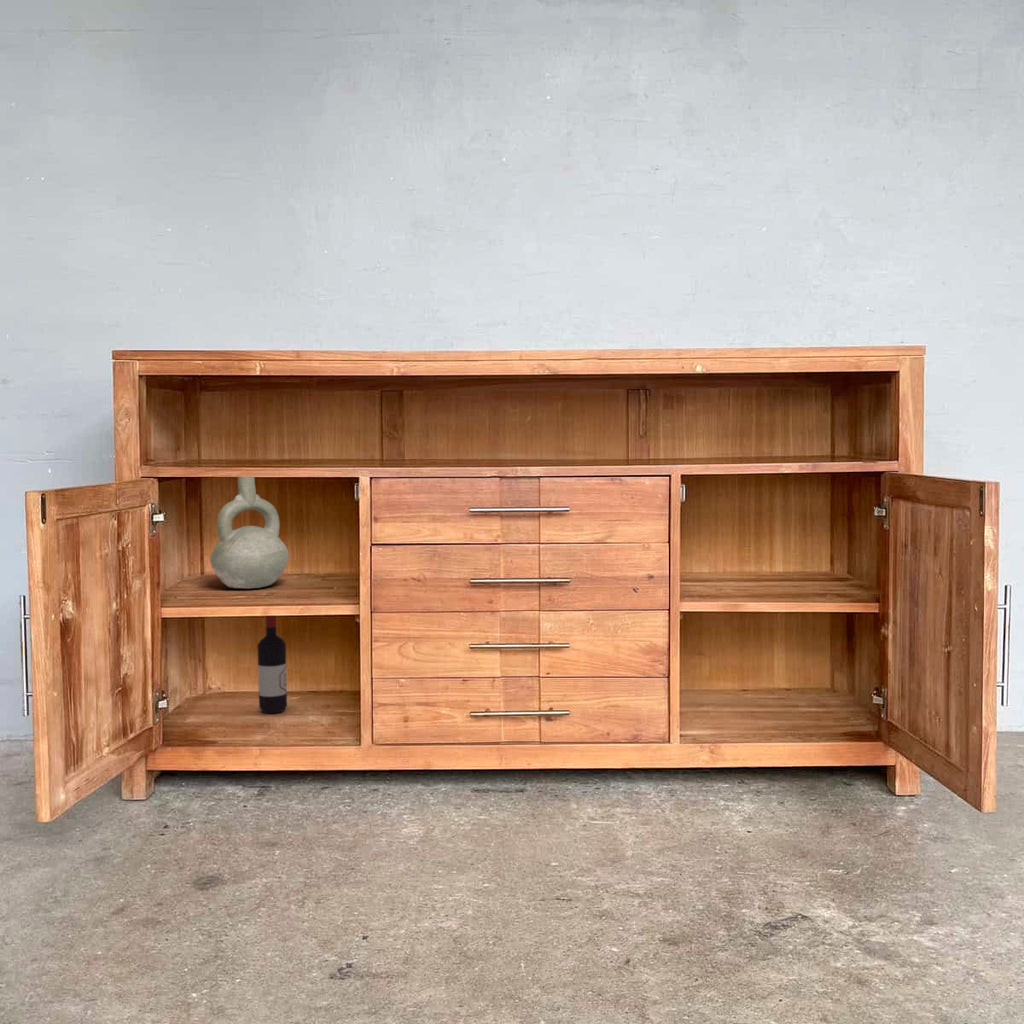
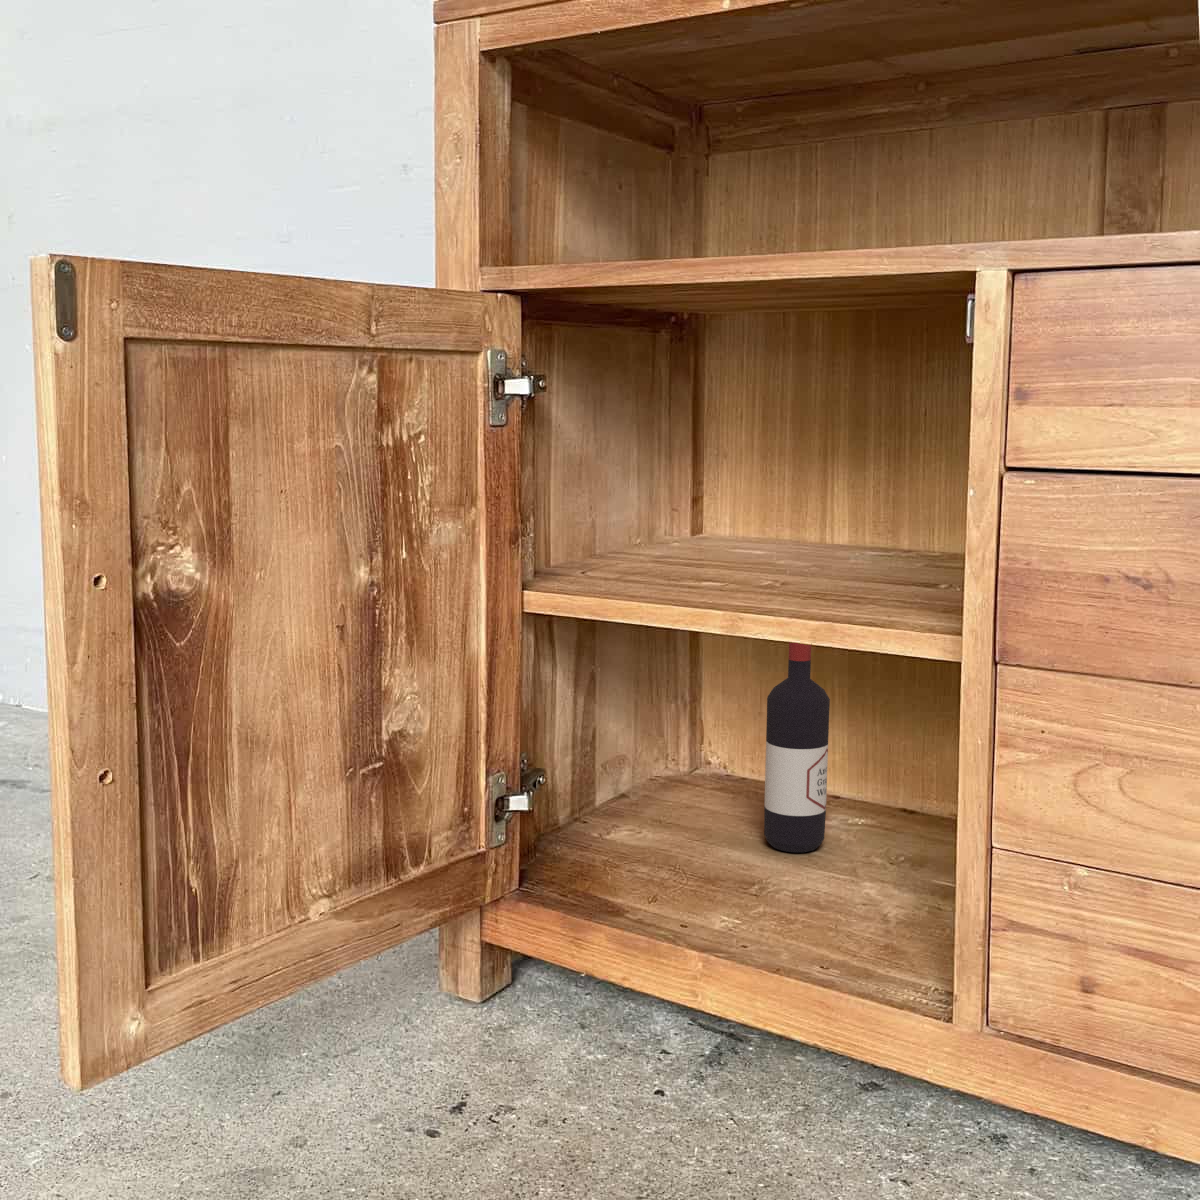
decorative vase: present [210,477,289,588] -> none [675,284,849,568]

